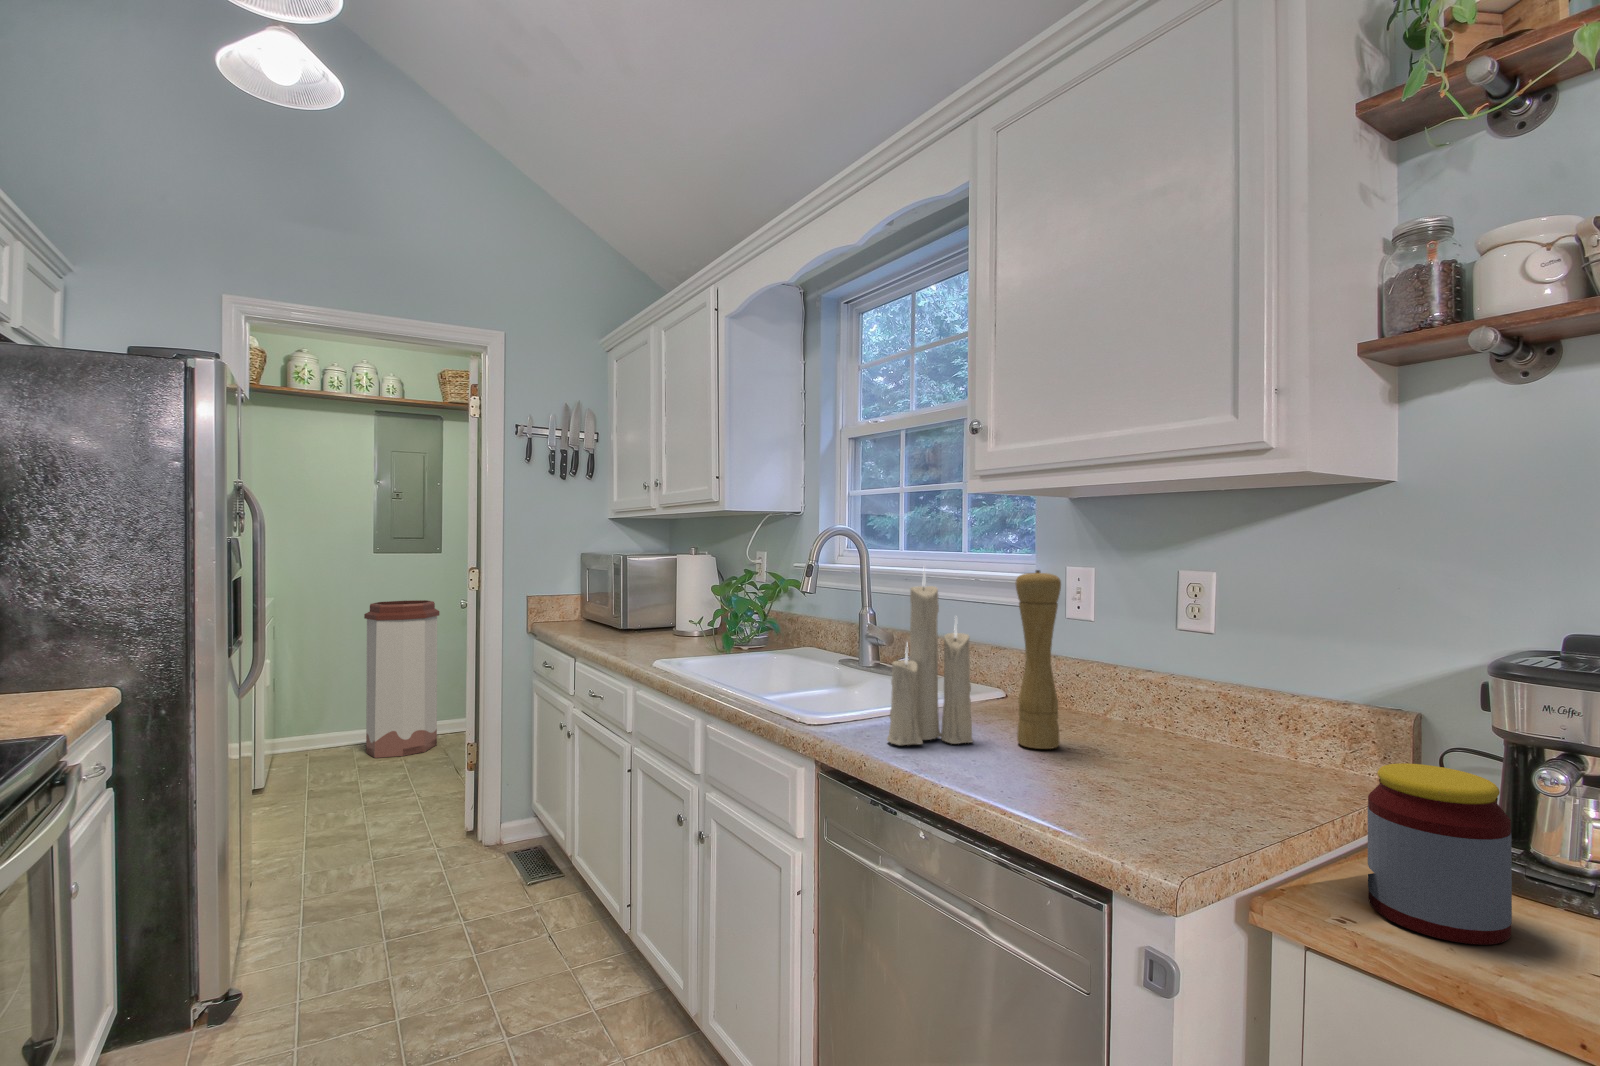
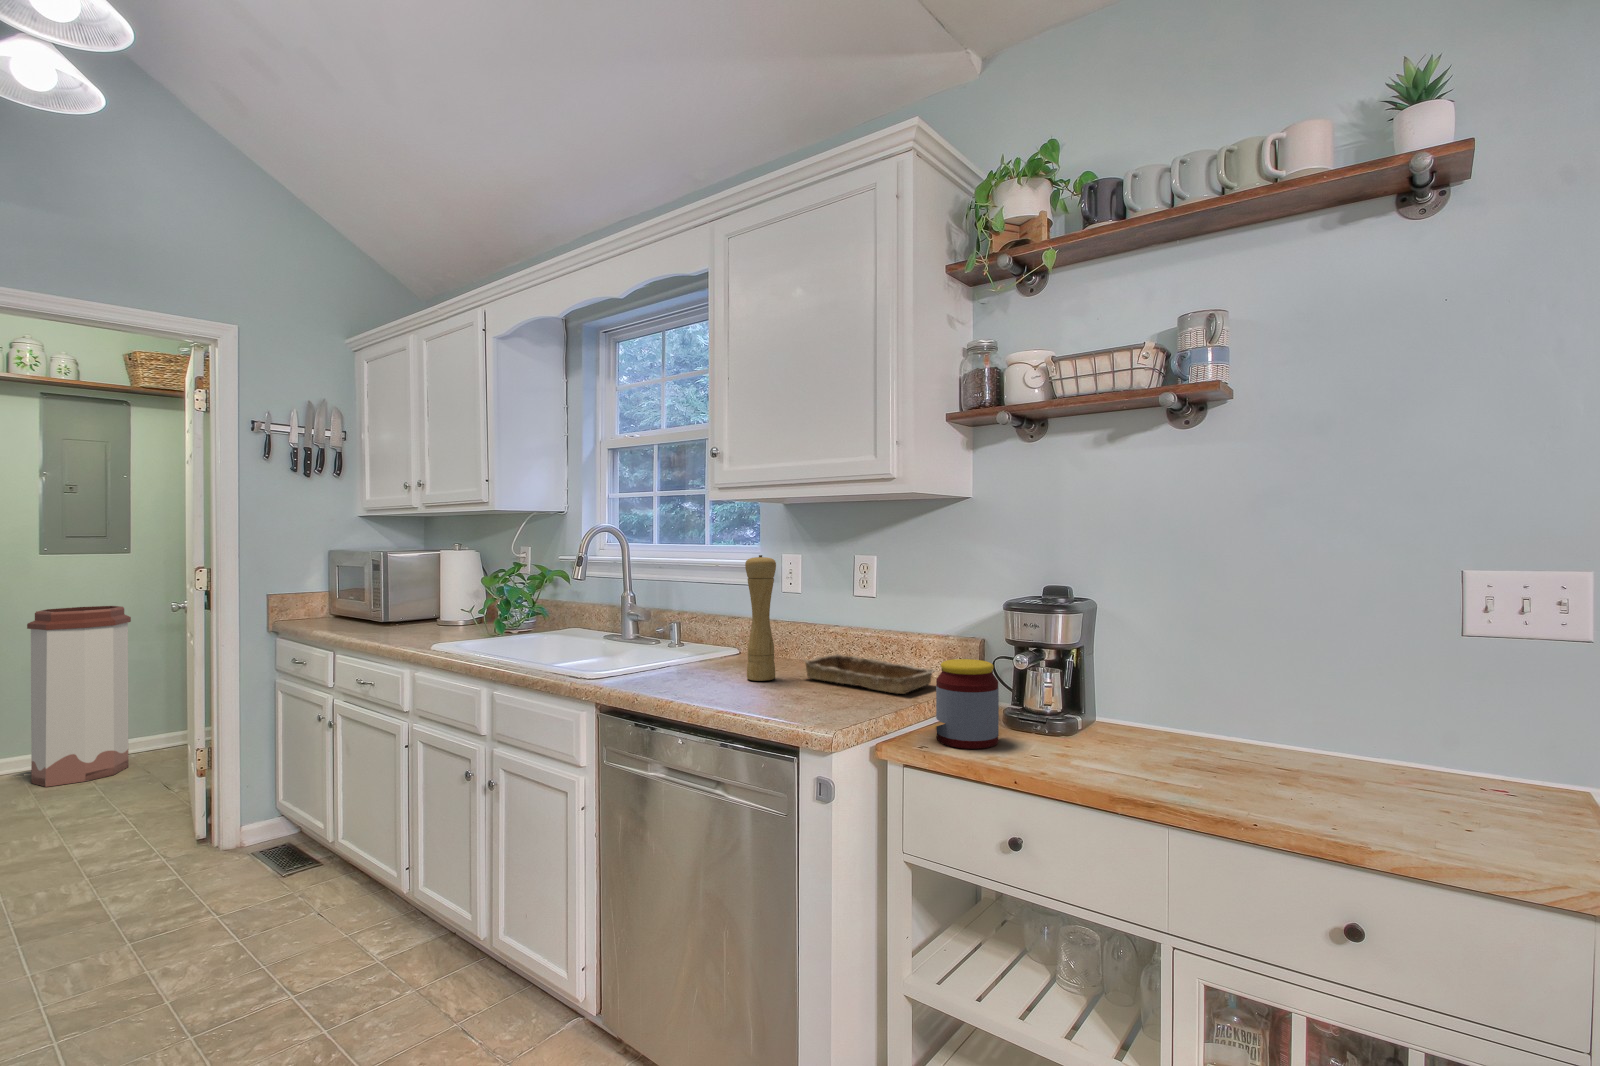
candle: present [887,569,973,745] -> none [653,546,716,685]
tray: none [1096,714,1345,800] -> present [803,654,936,694]

